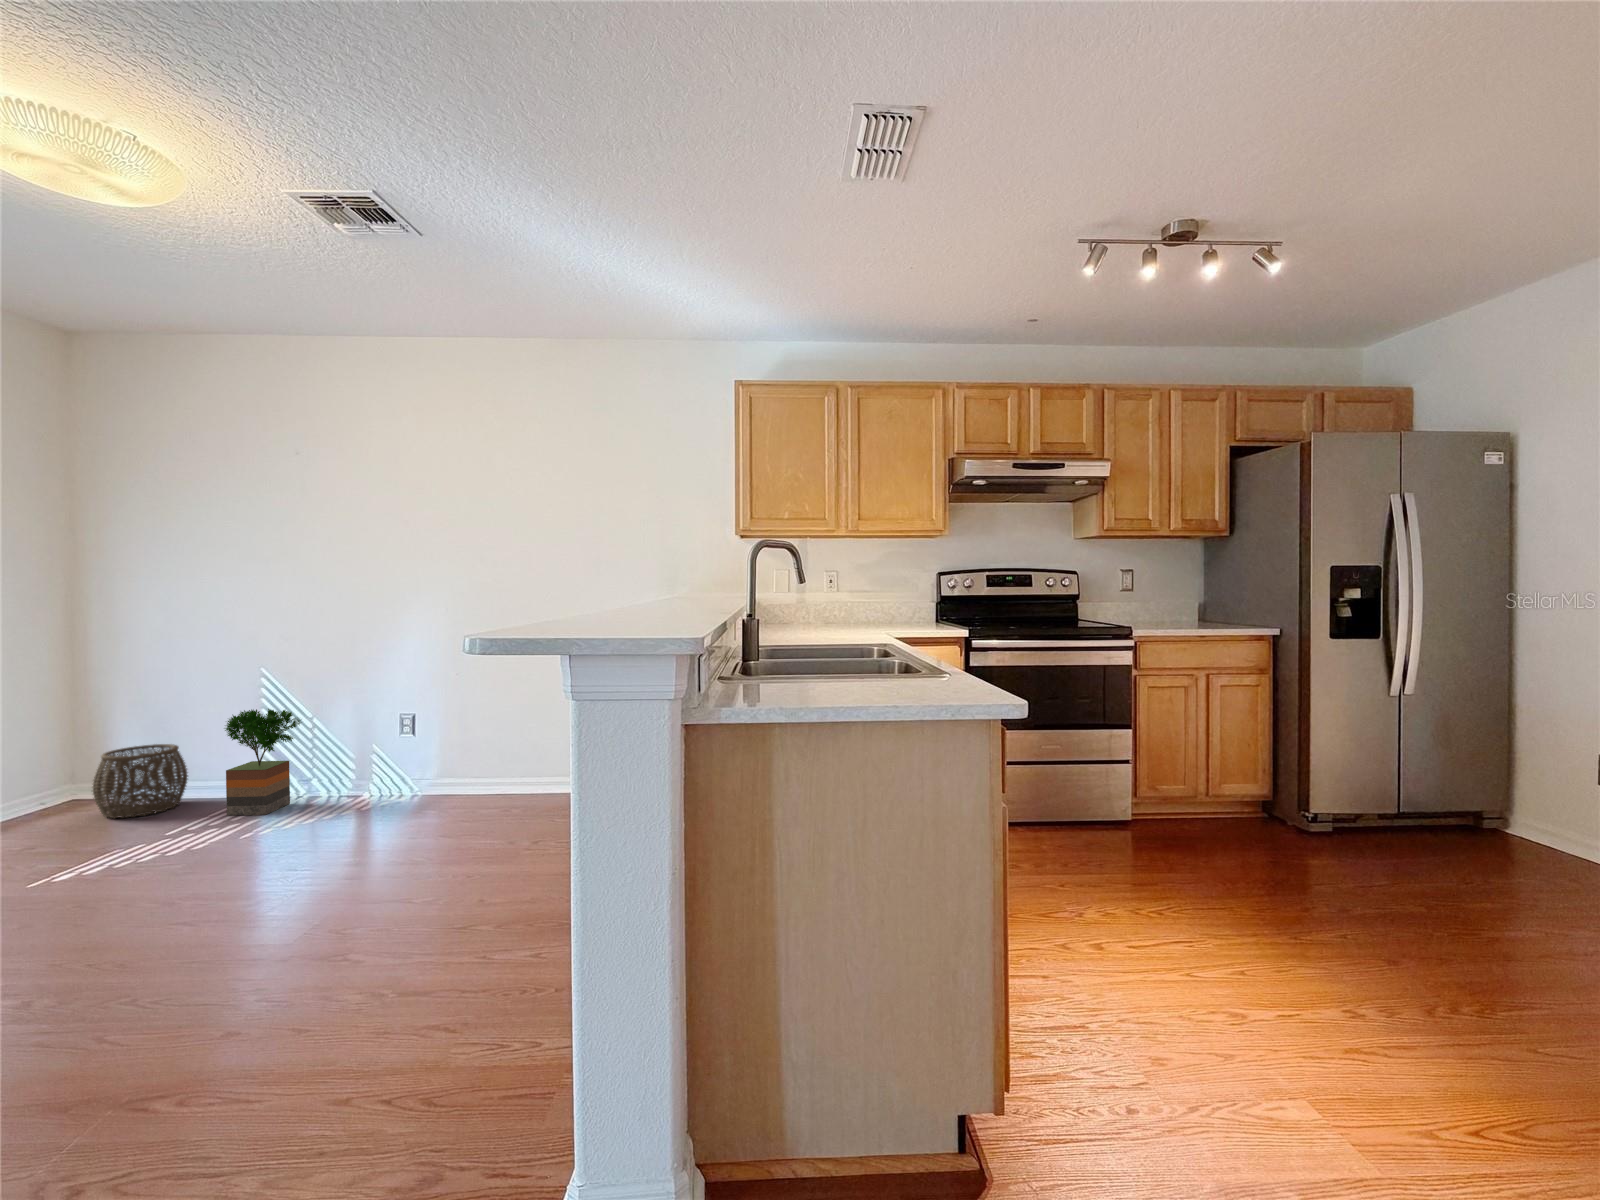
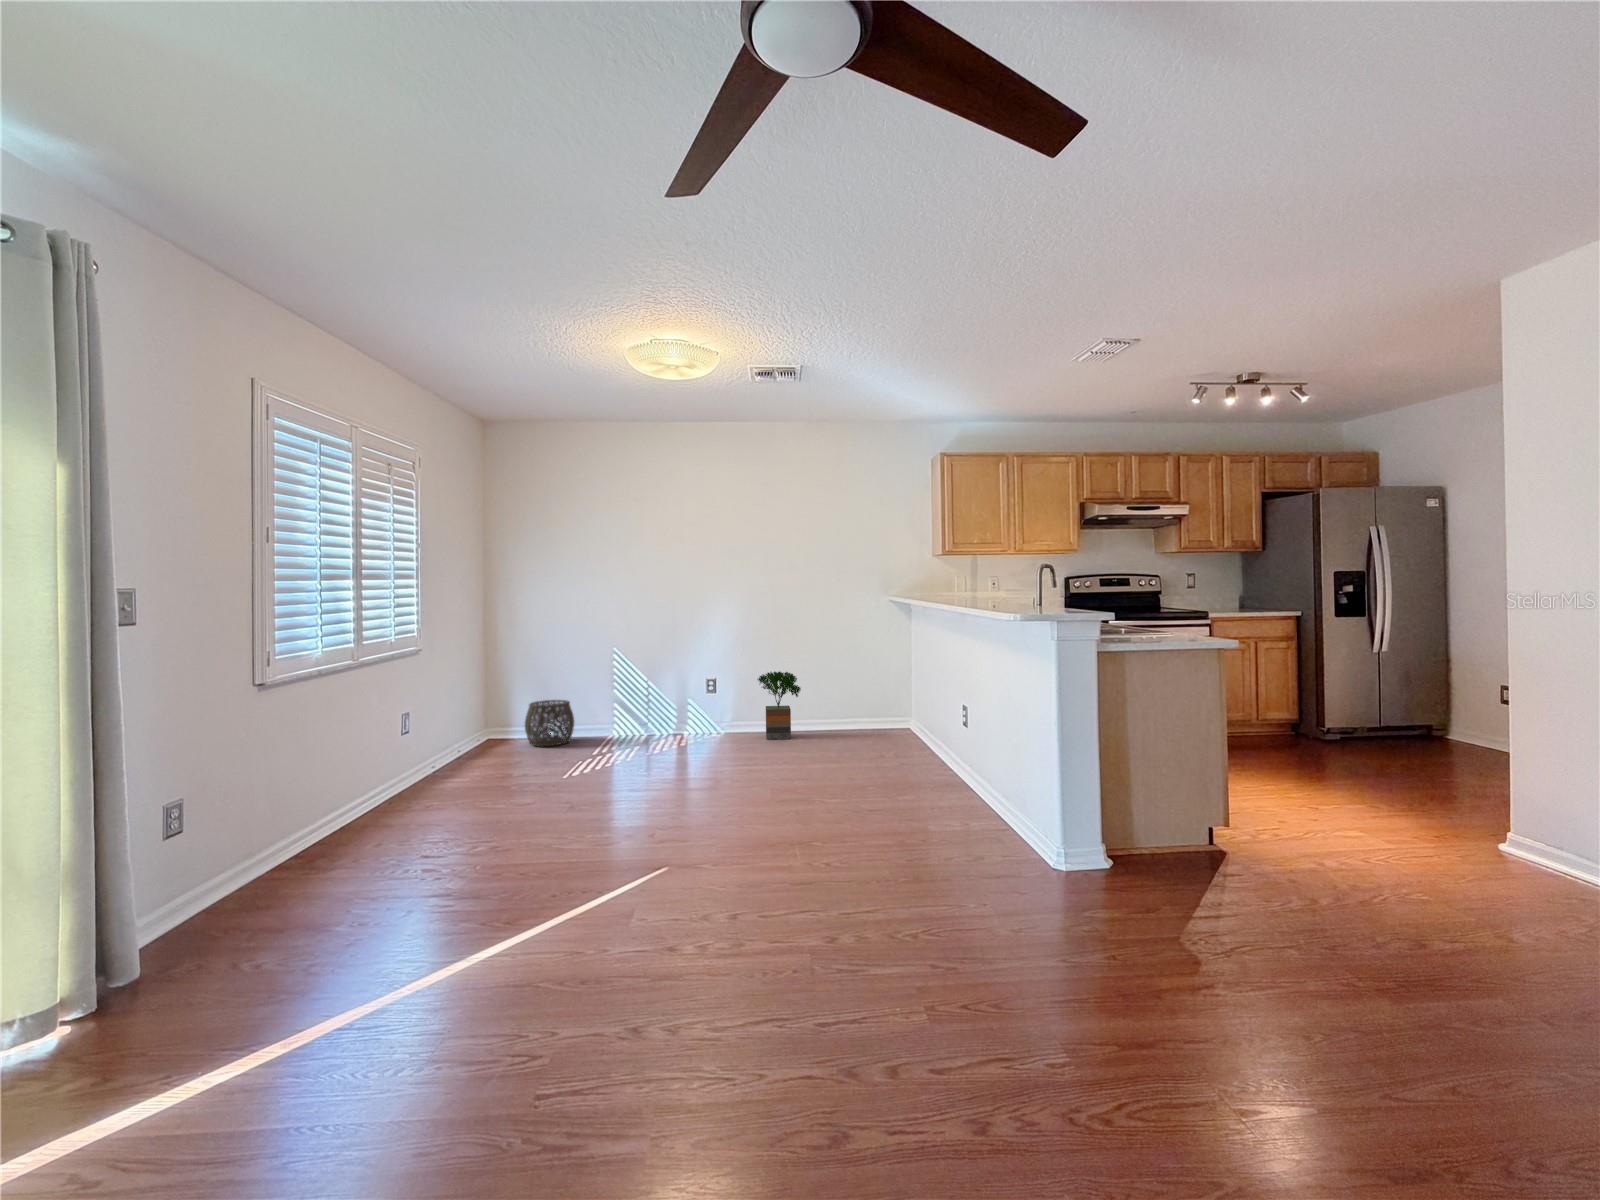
potted tree: present [225,709,301,816] -> present [758,671,801,740]

